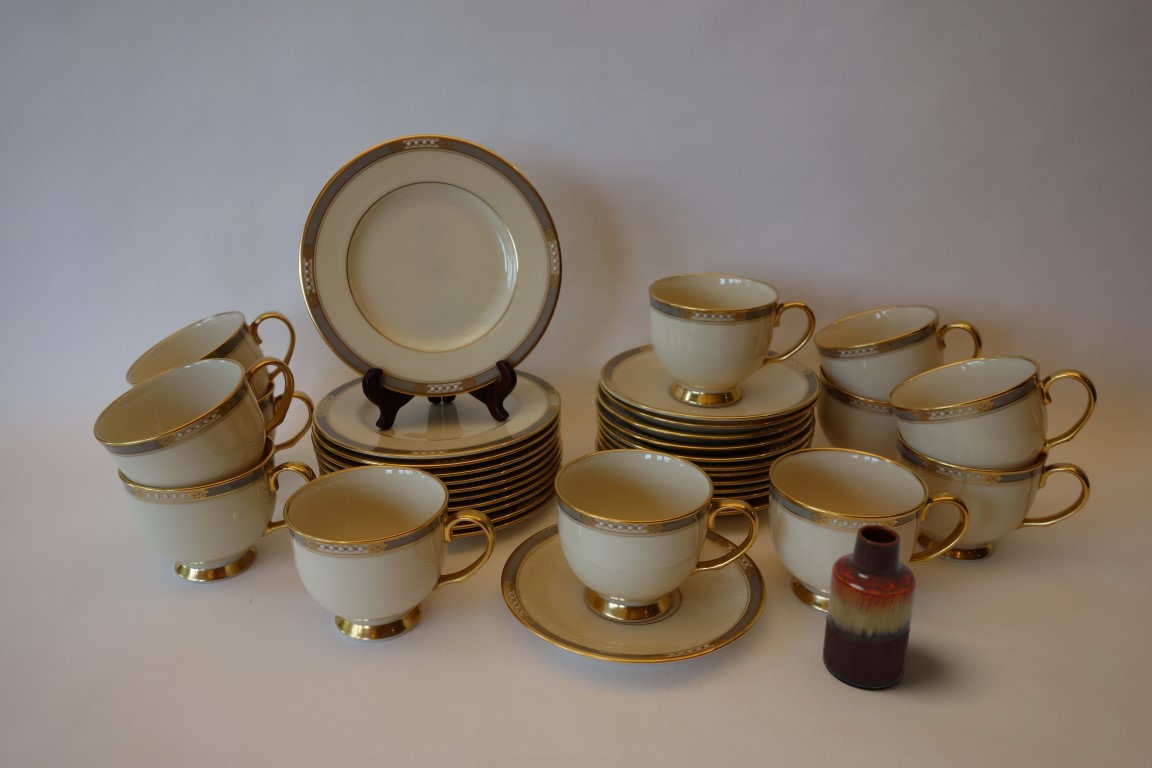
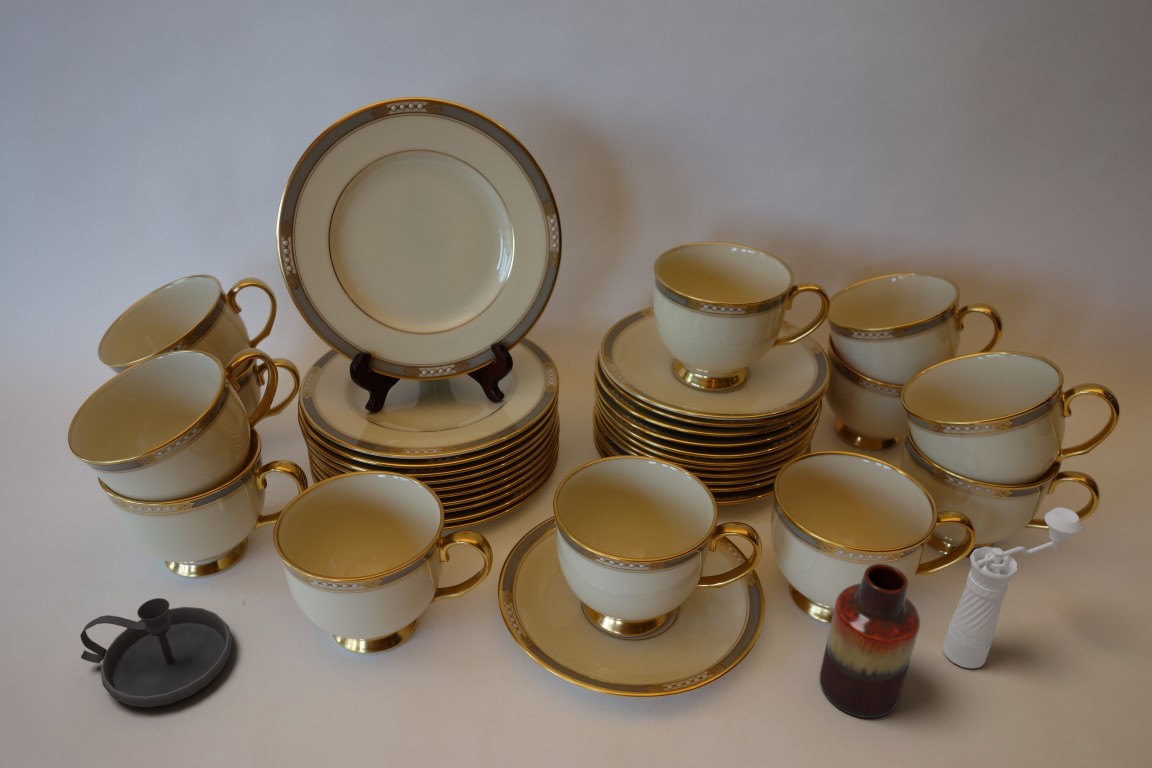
pepper mill: none [946,479,1070,648] -> present [943,507,1082,668]
candlestick: none [88,577,238,683] -> present [80,598,233,707]

